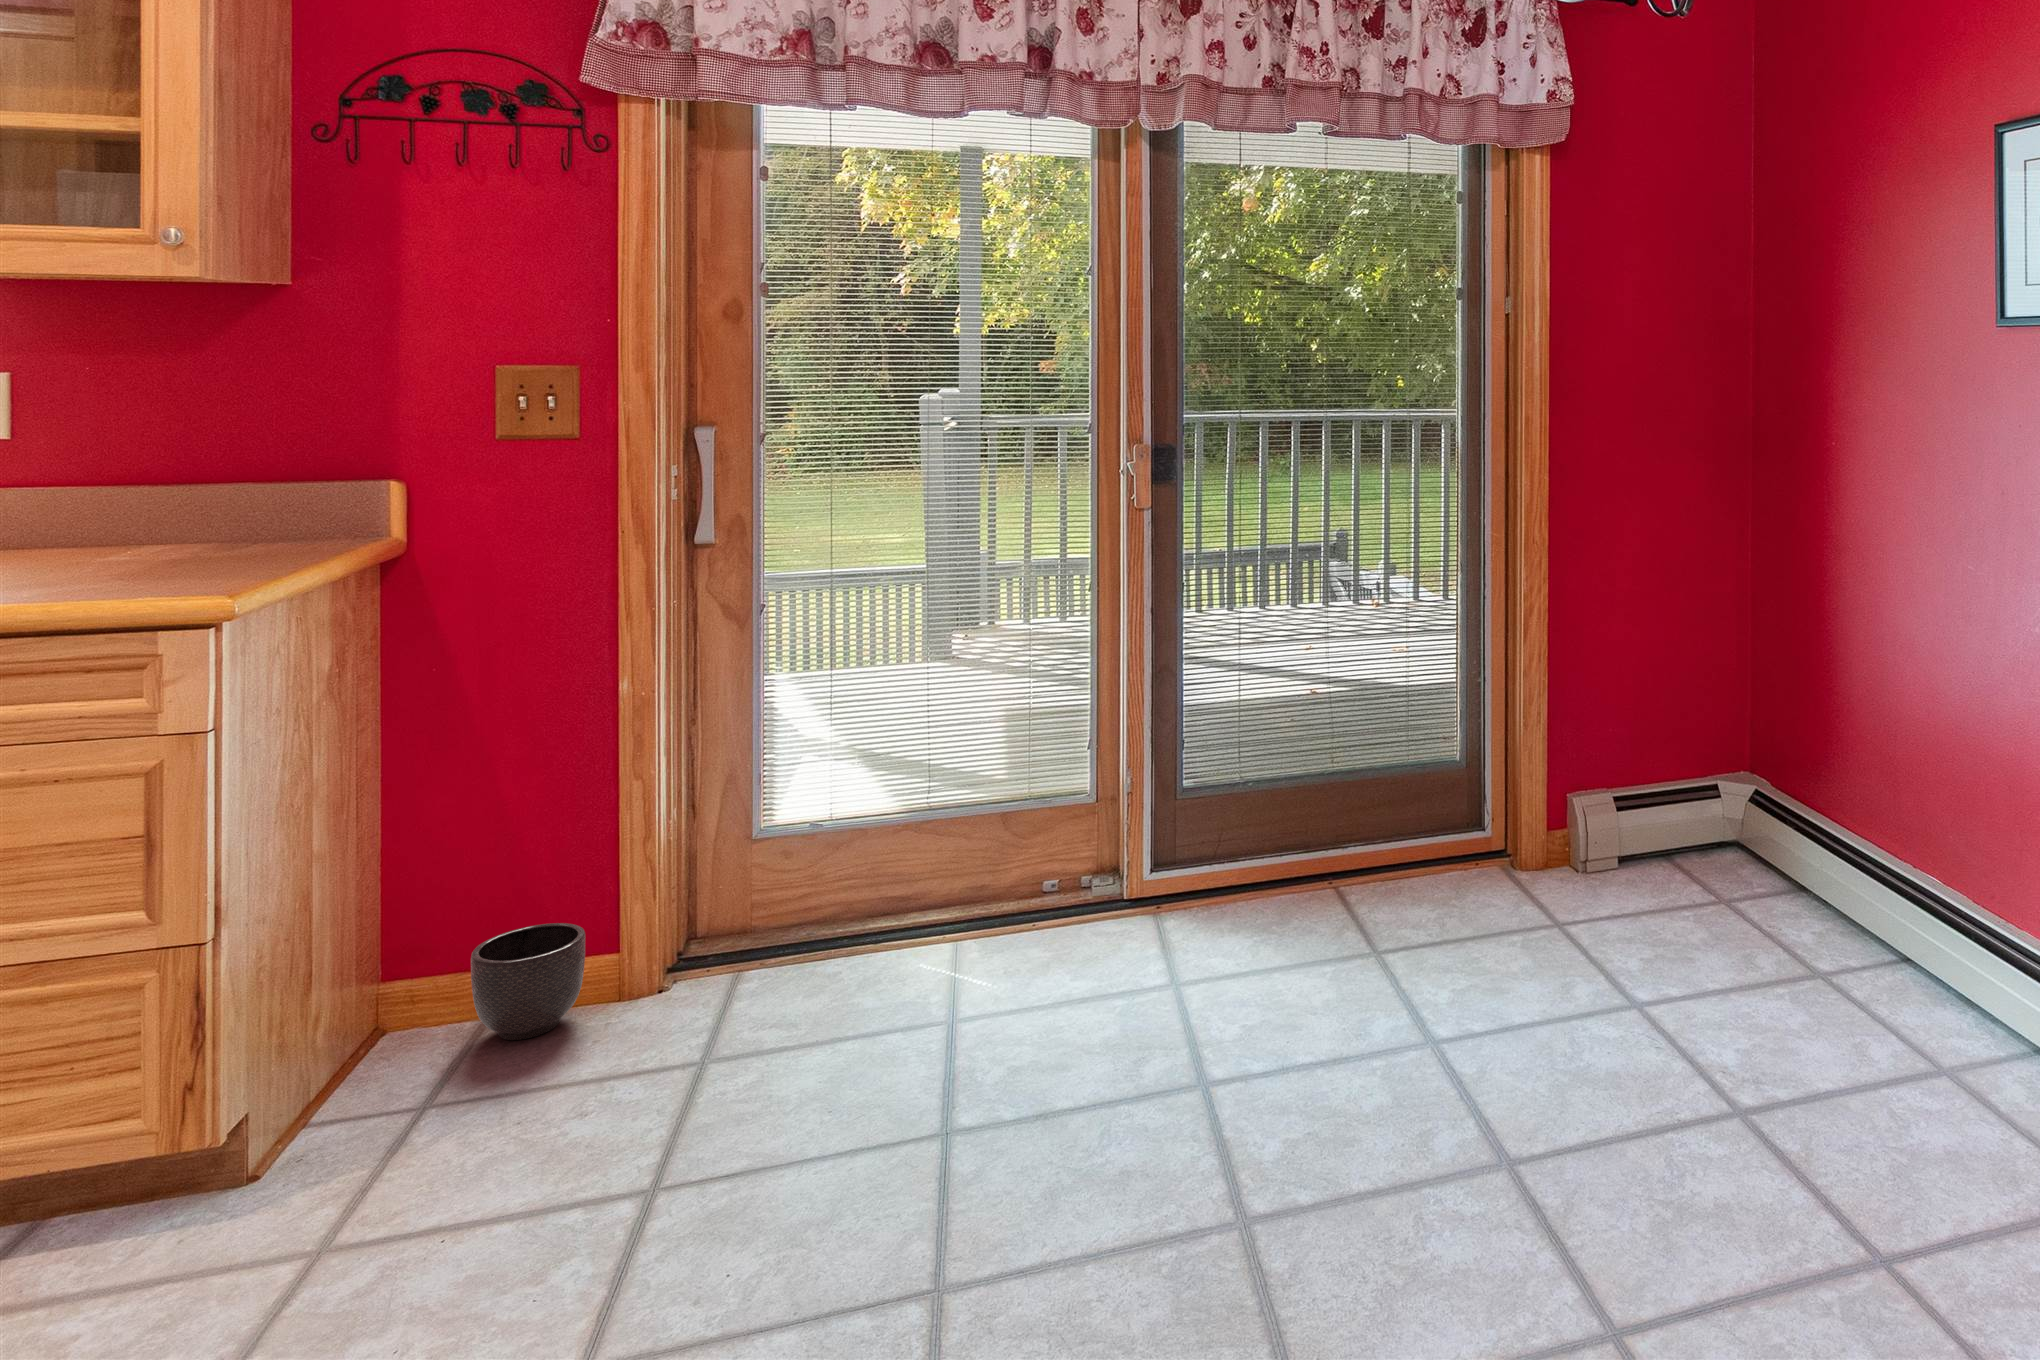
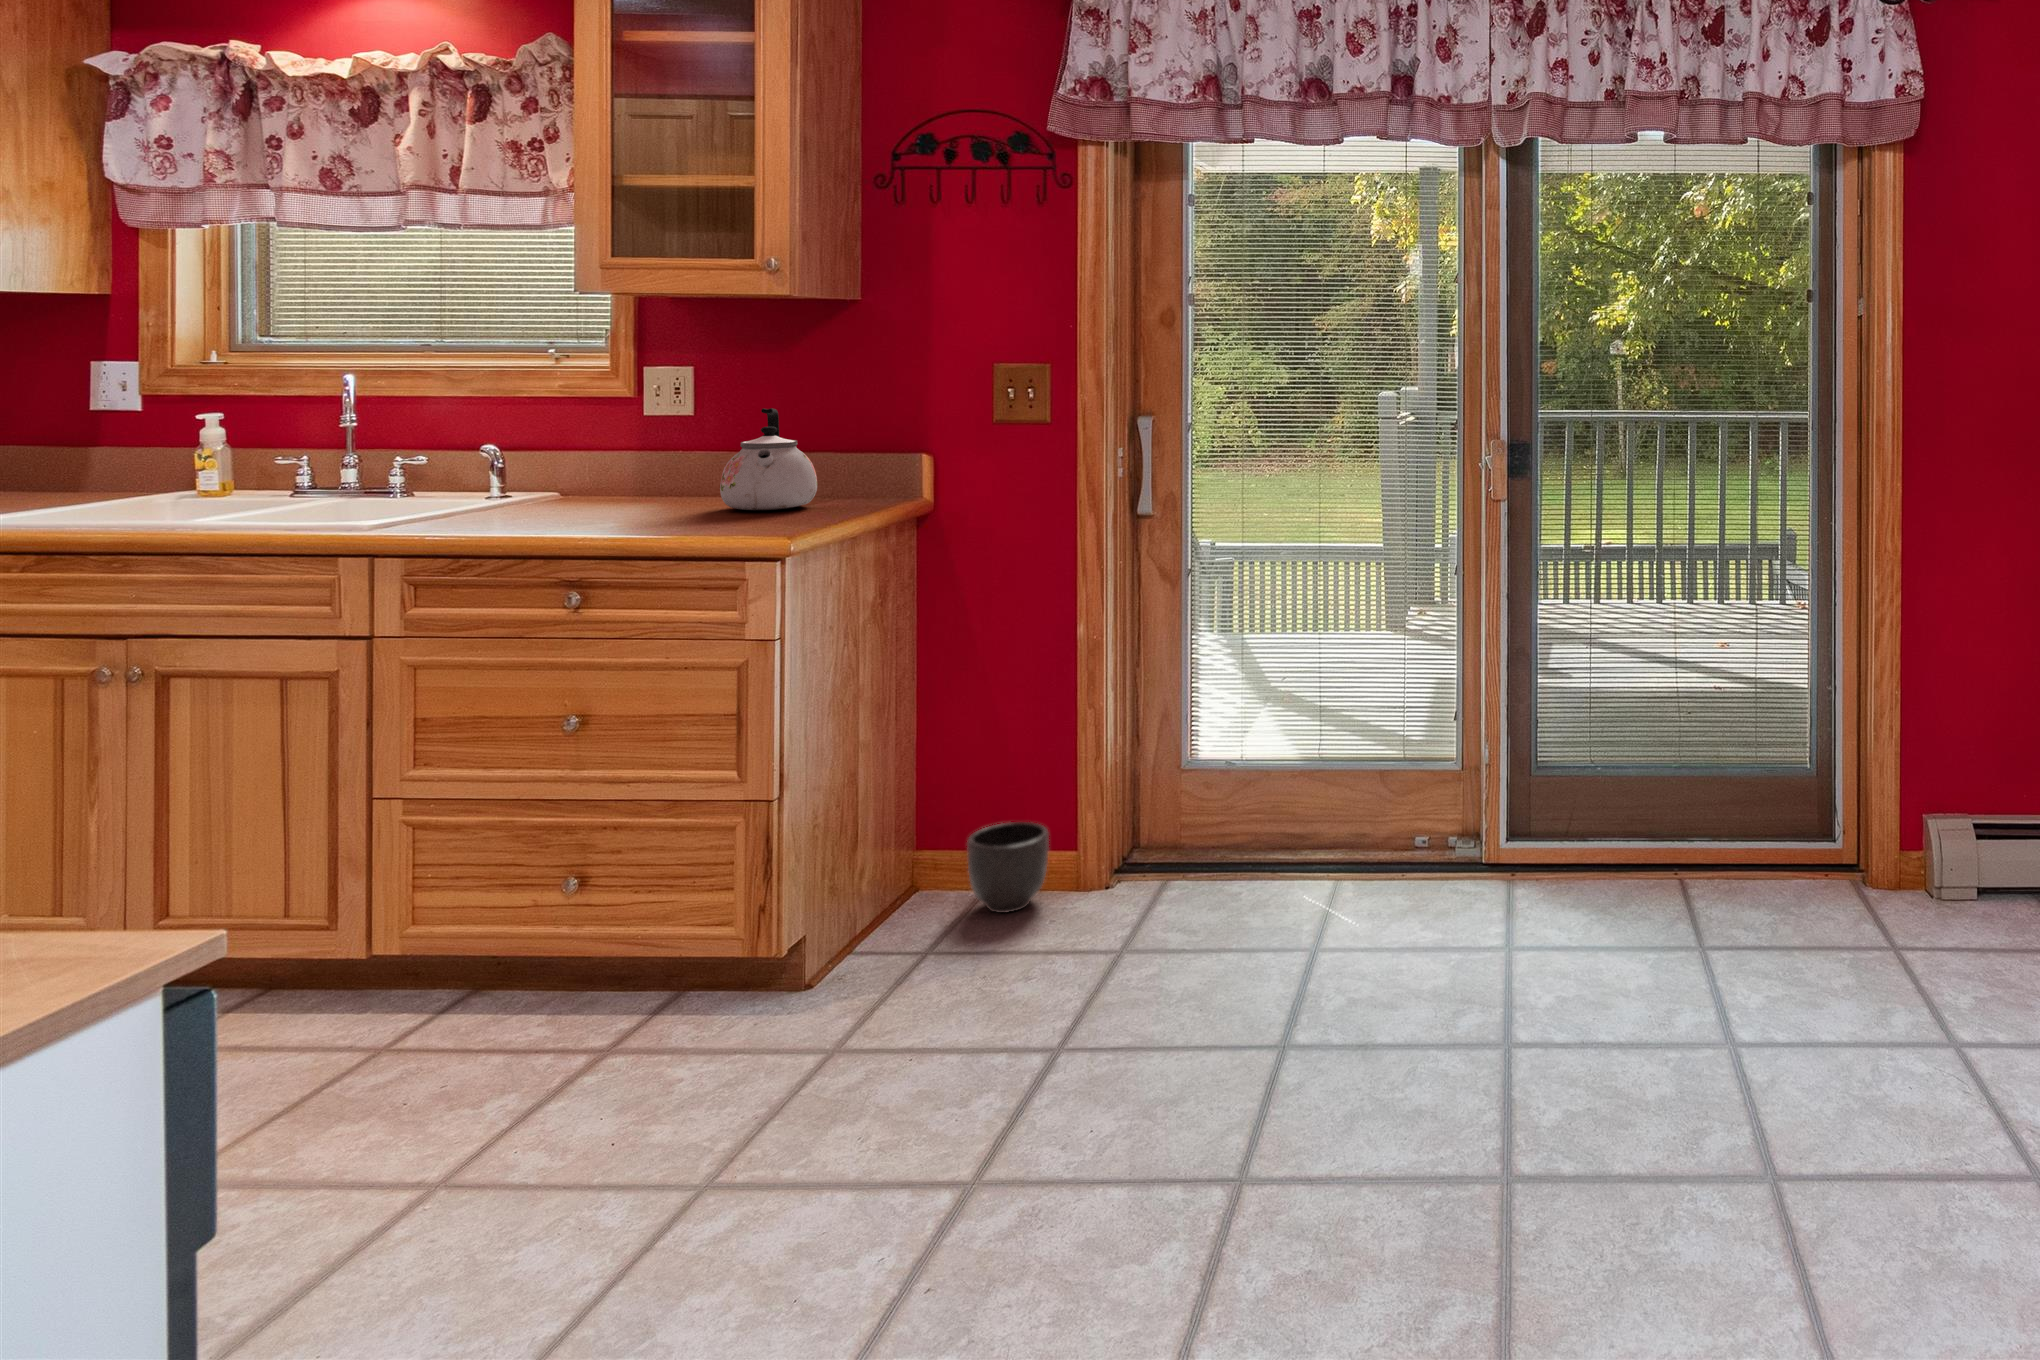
kettle: none [80,426,237,562] -> present [720,408,817,511]

